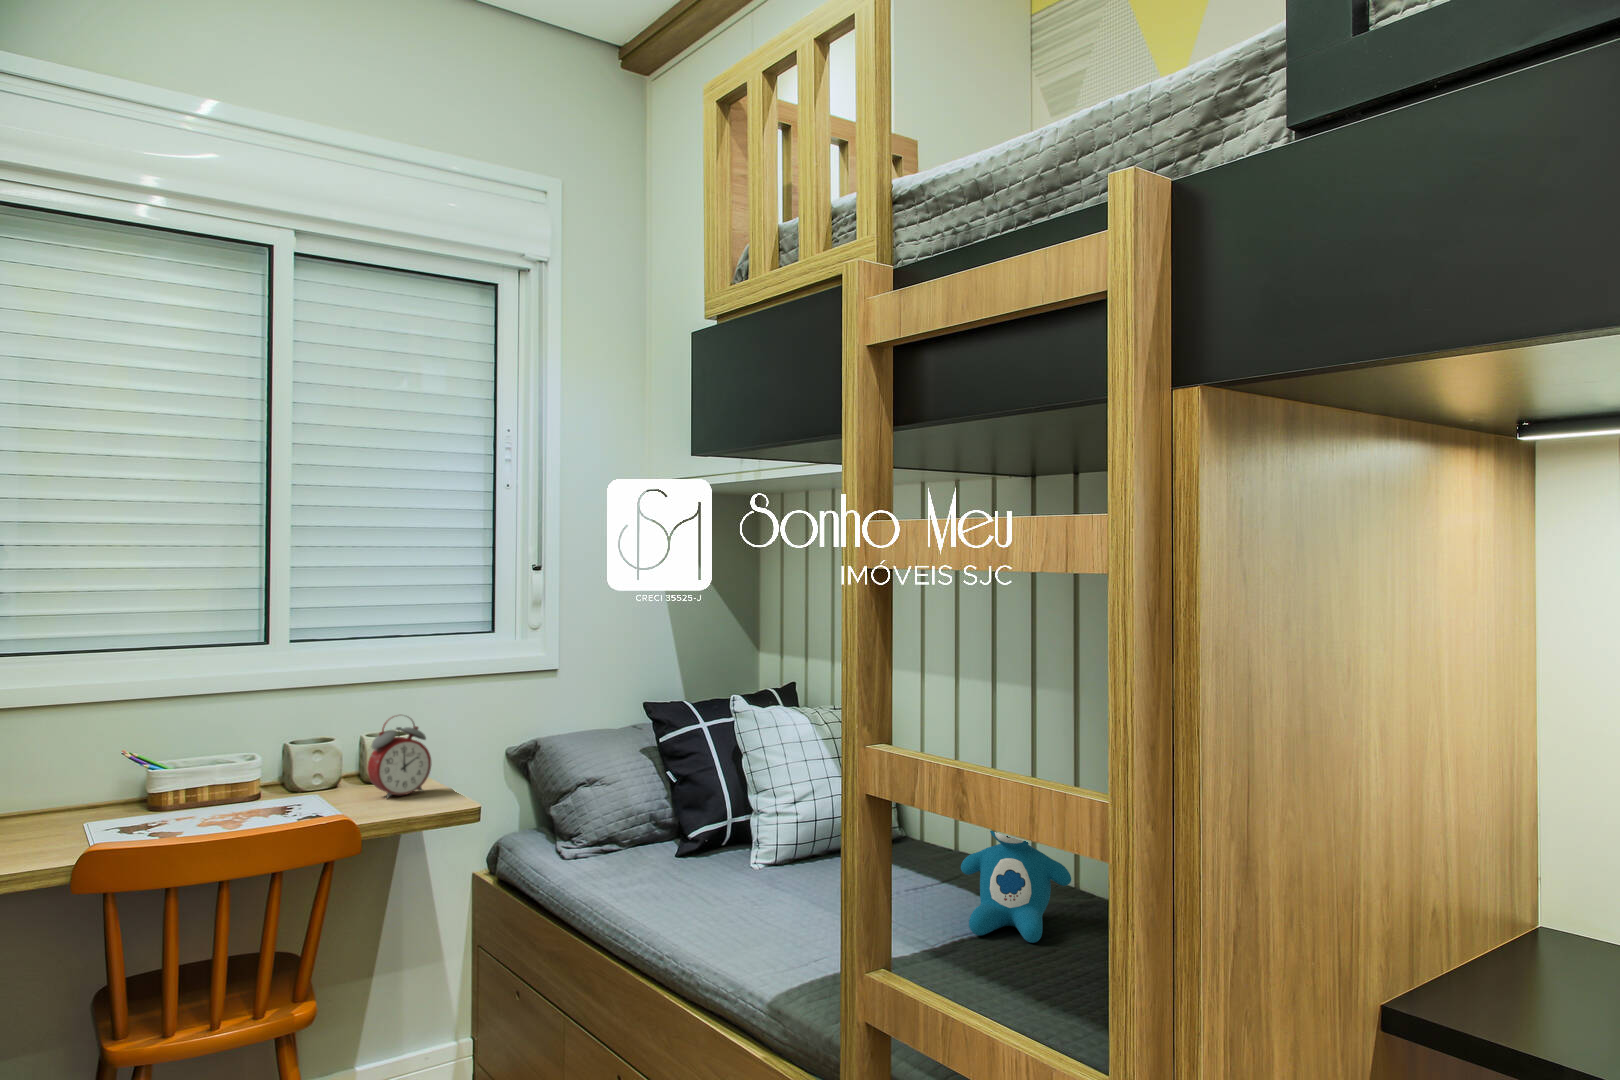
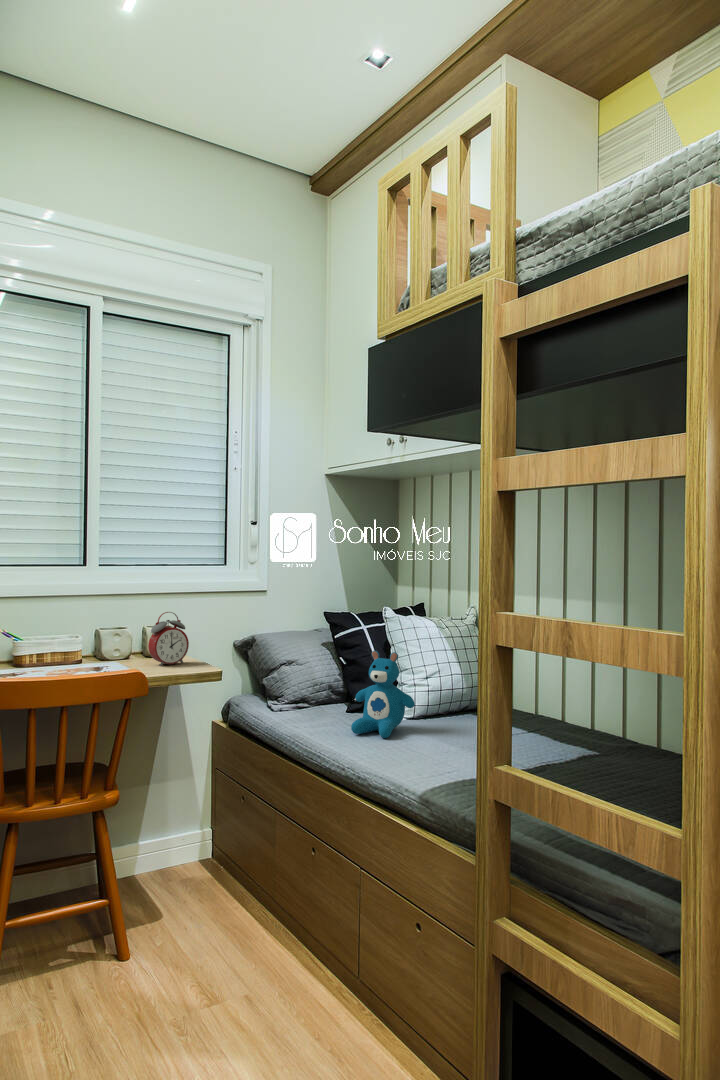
teddy bear: present [961,831,1071,943] -> present [351,651,415,738]

